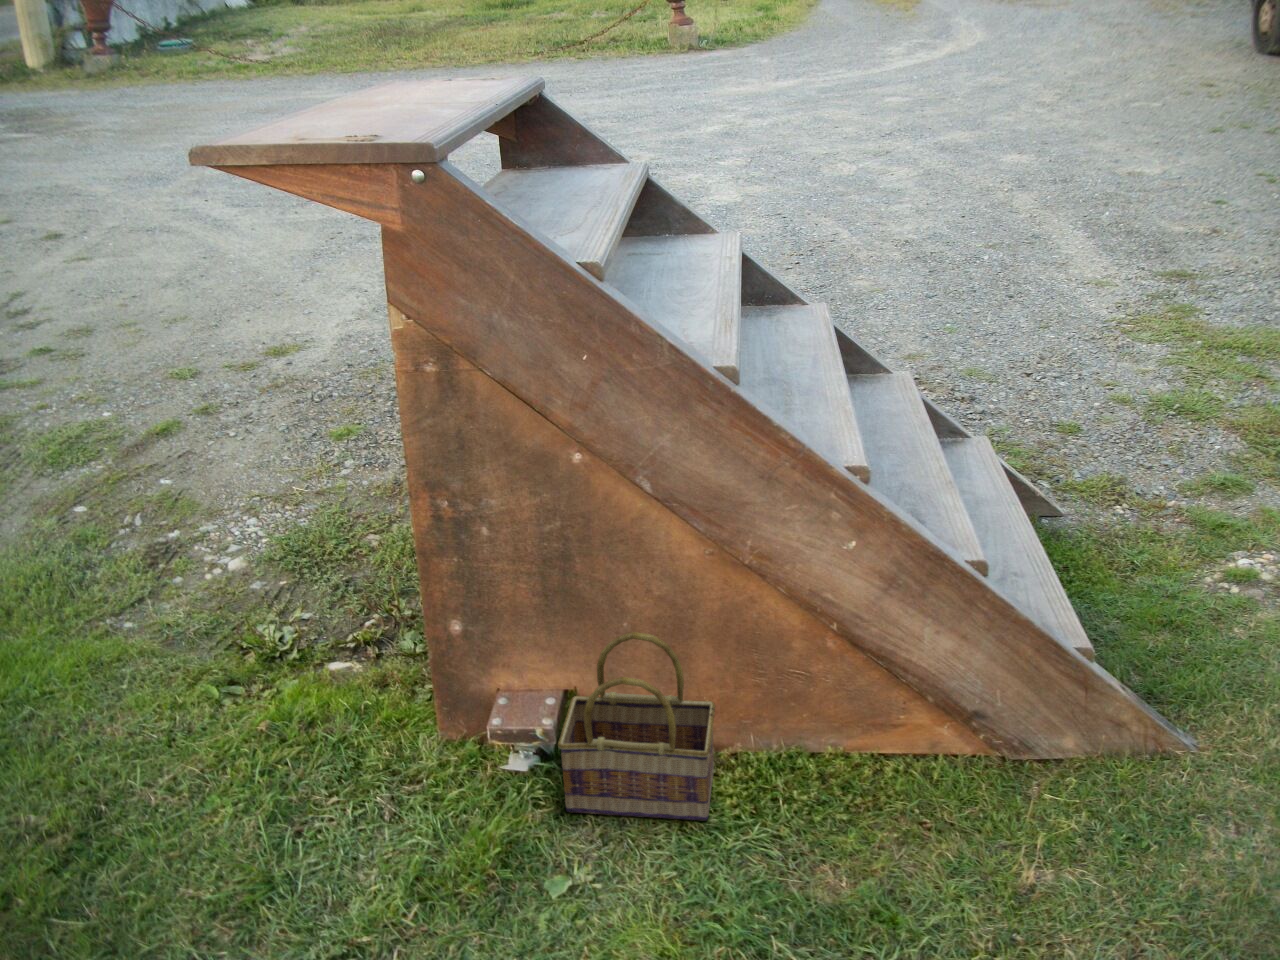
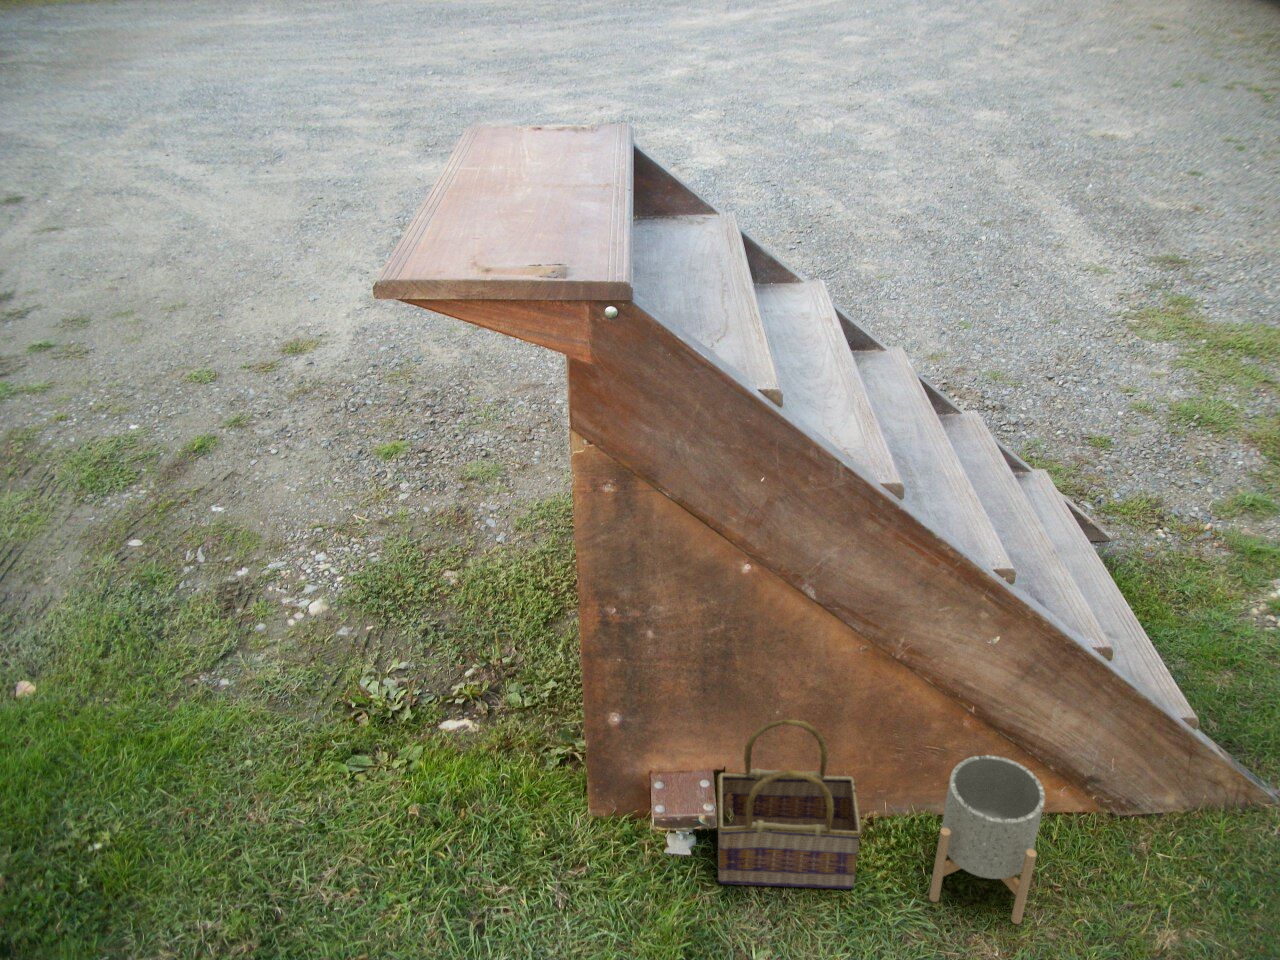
planter: none [788,676,910,859] -> present [929,755,1045,924]

